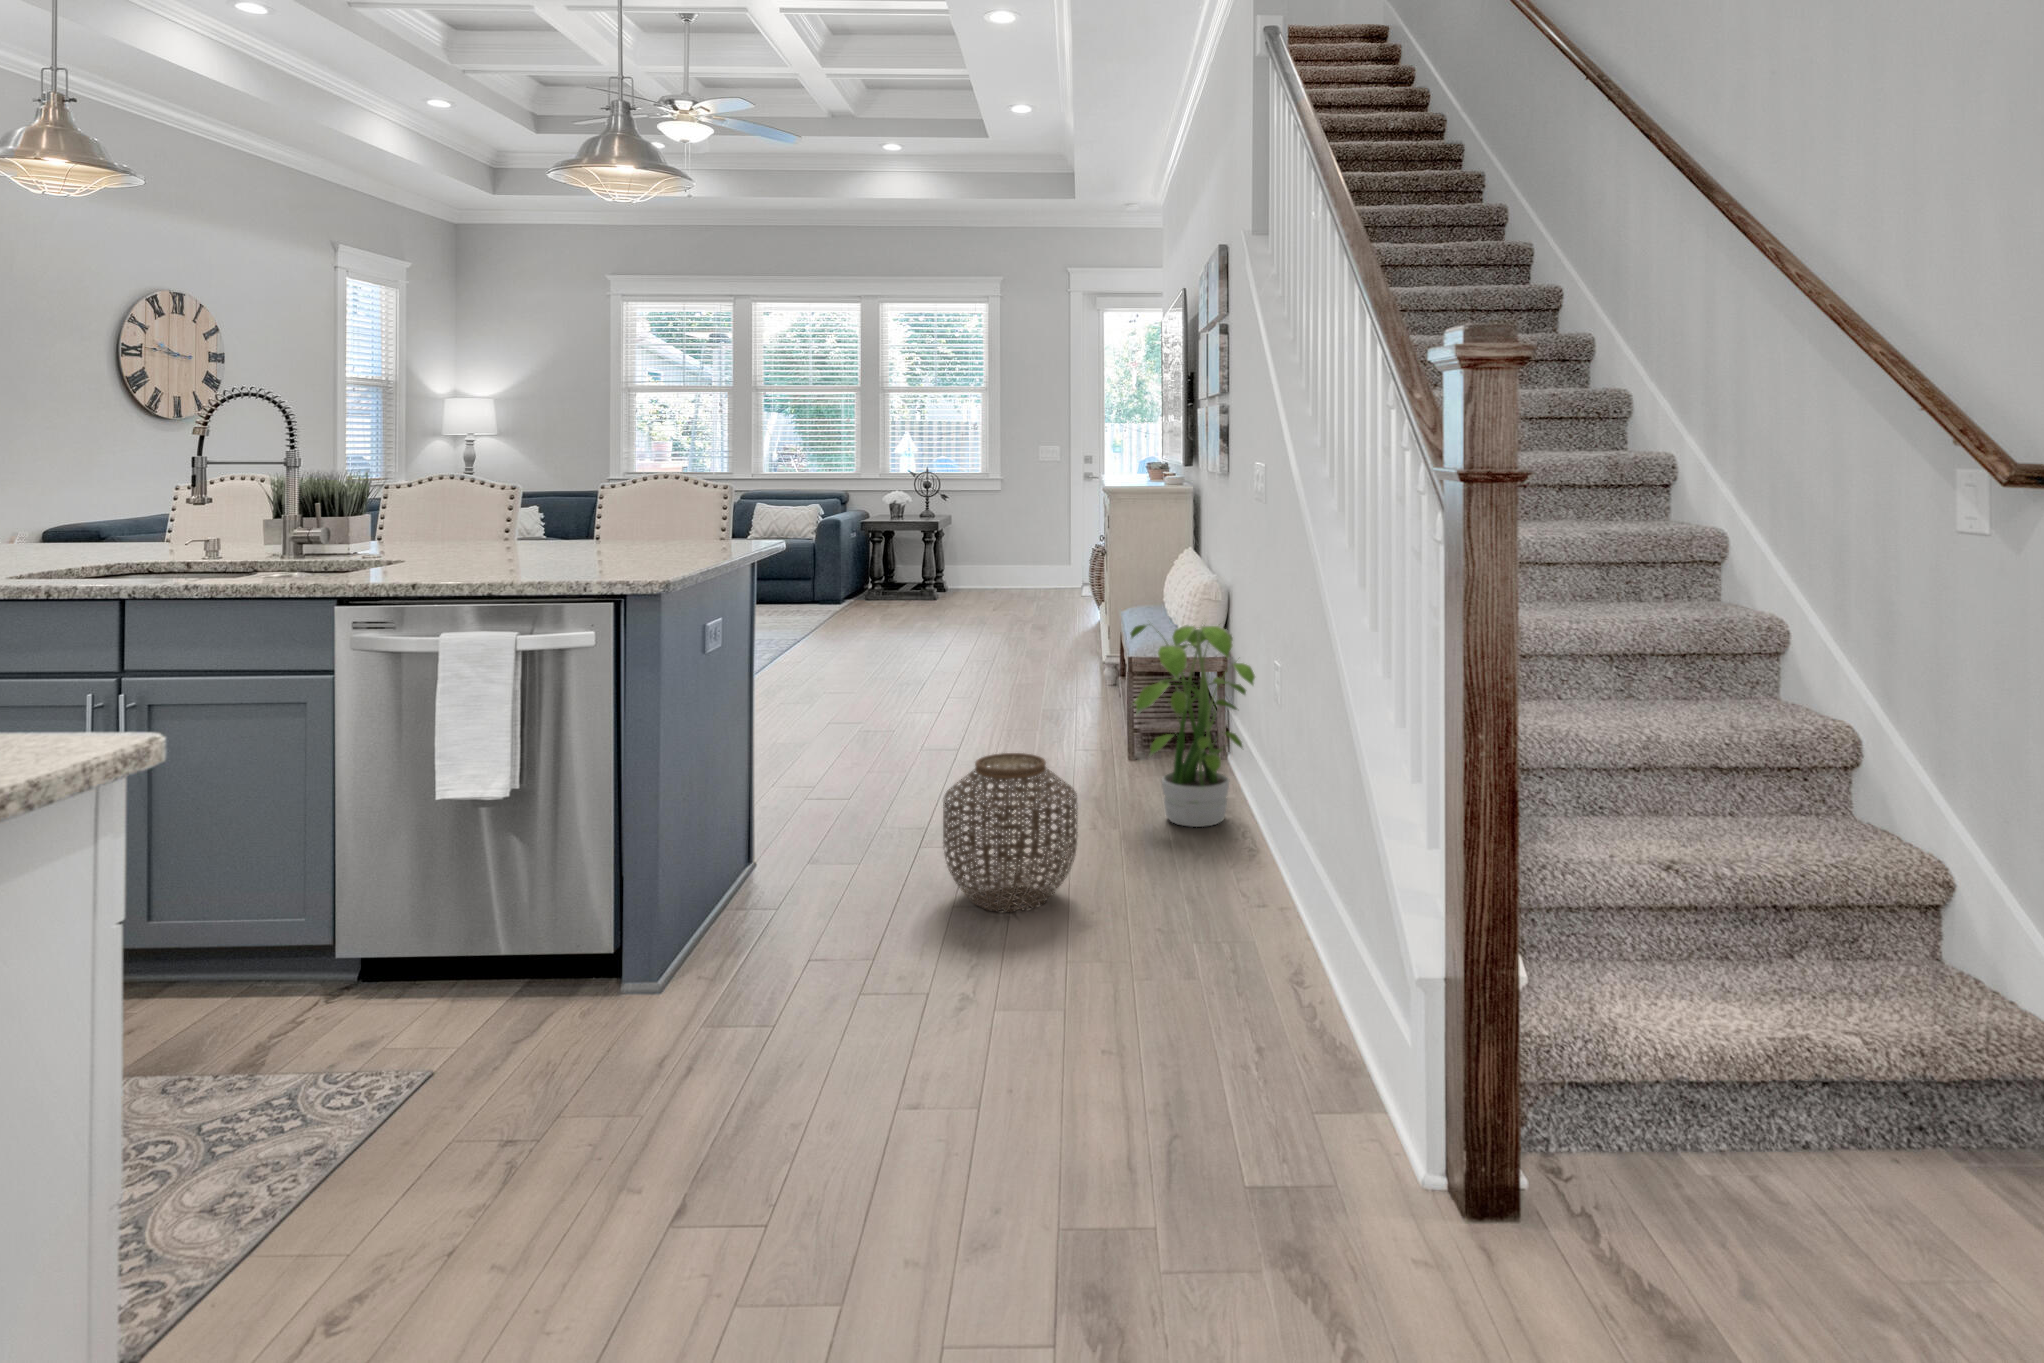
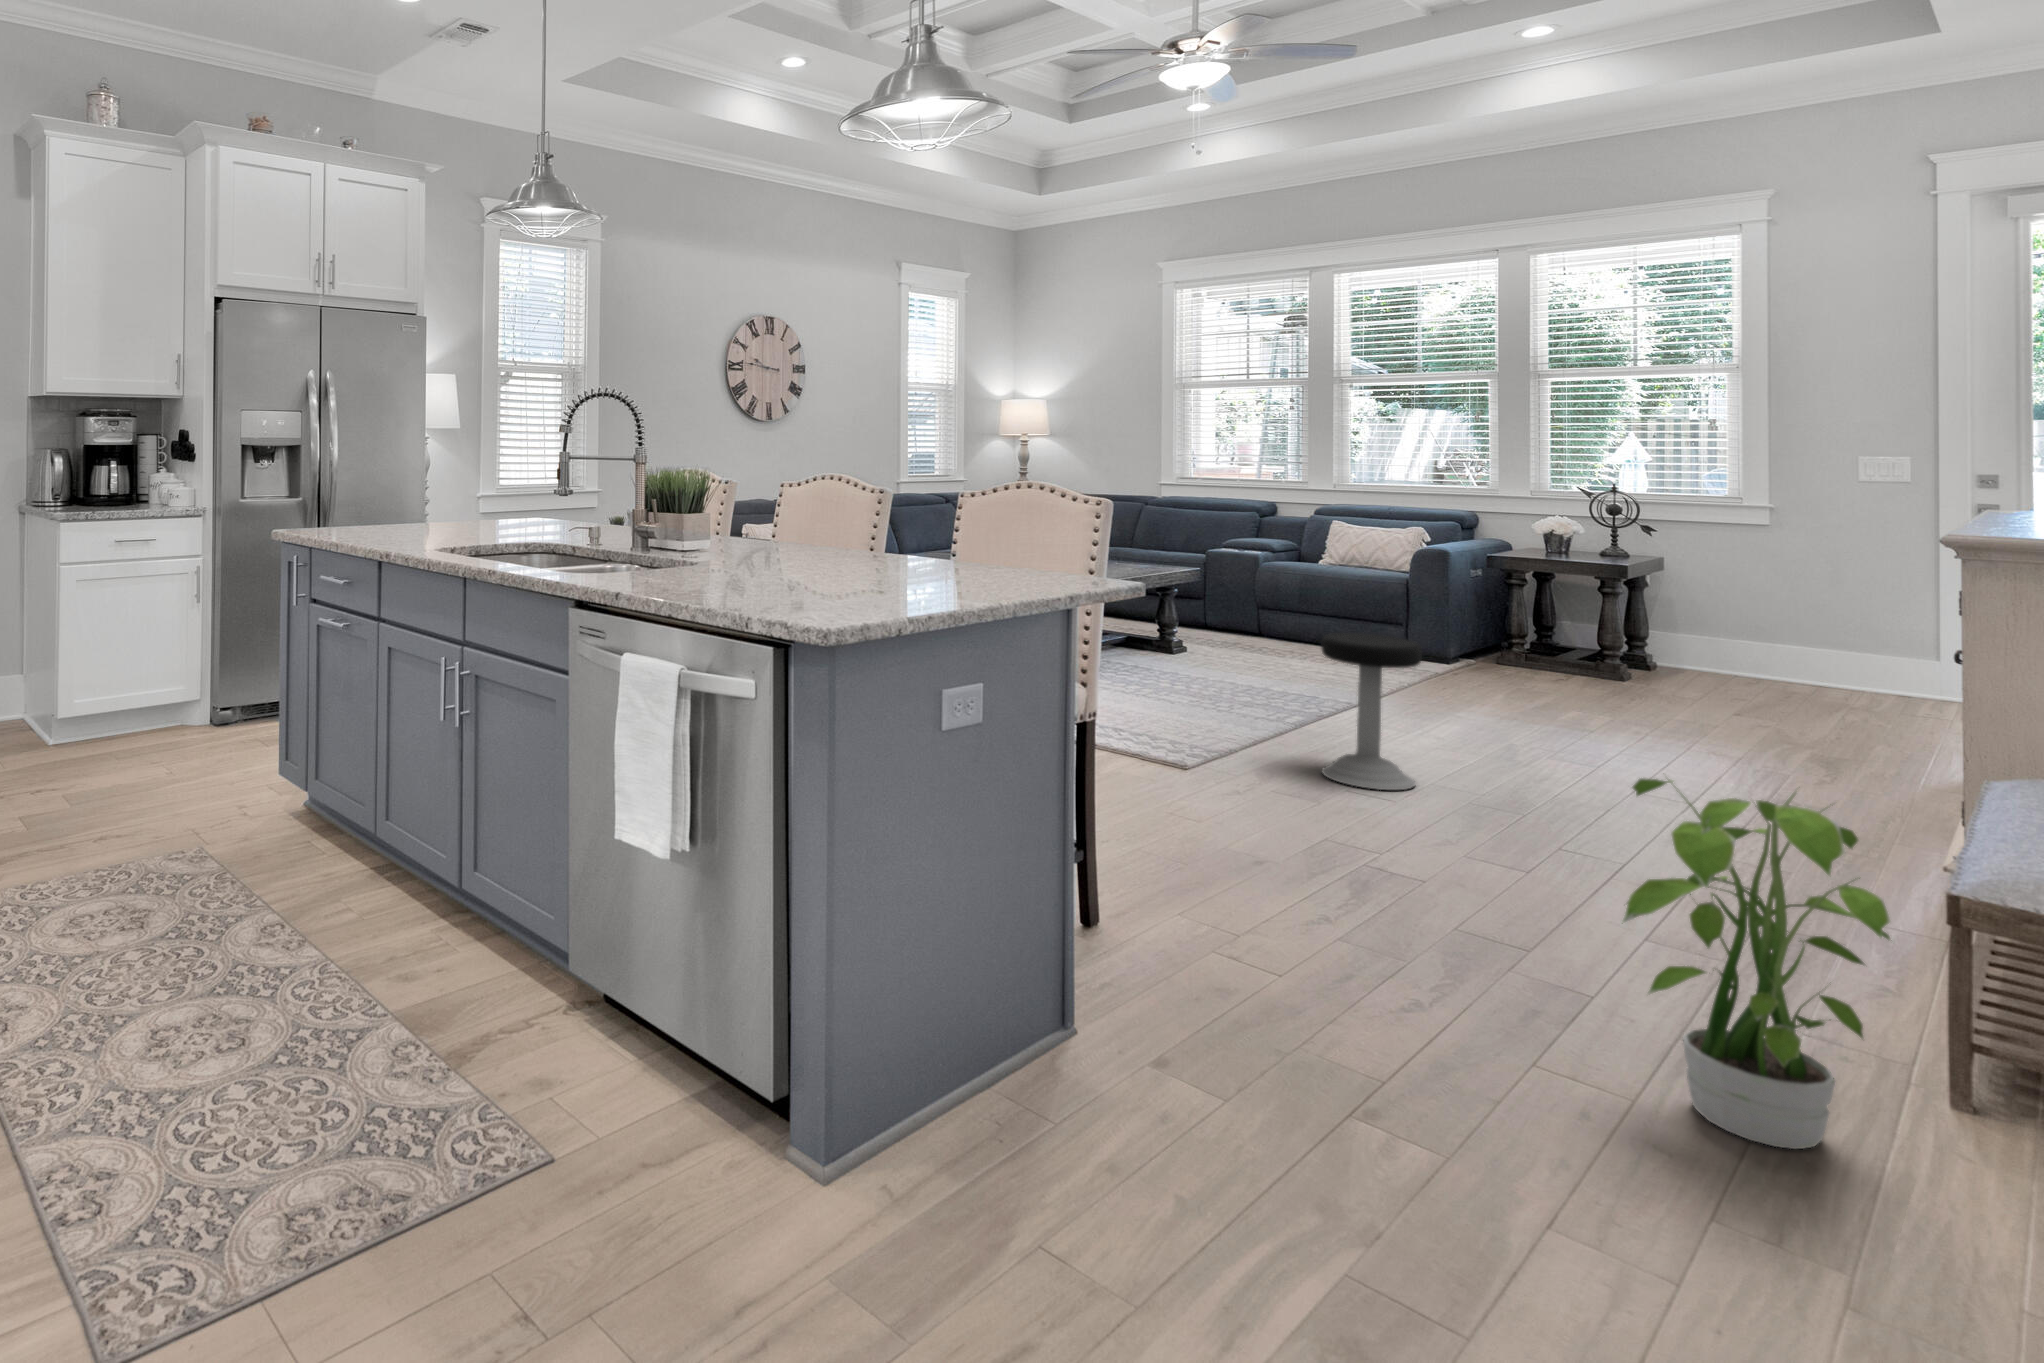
stool: none [855,582,926,704] -> present [1322,633,1422,790]
woven basket: present [943,753,1078,912] -> none [1207,925,1427,1174]

